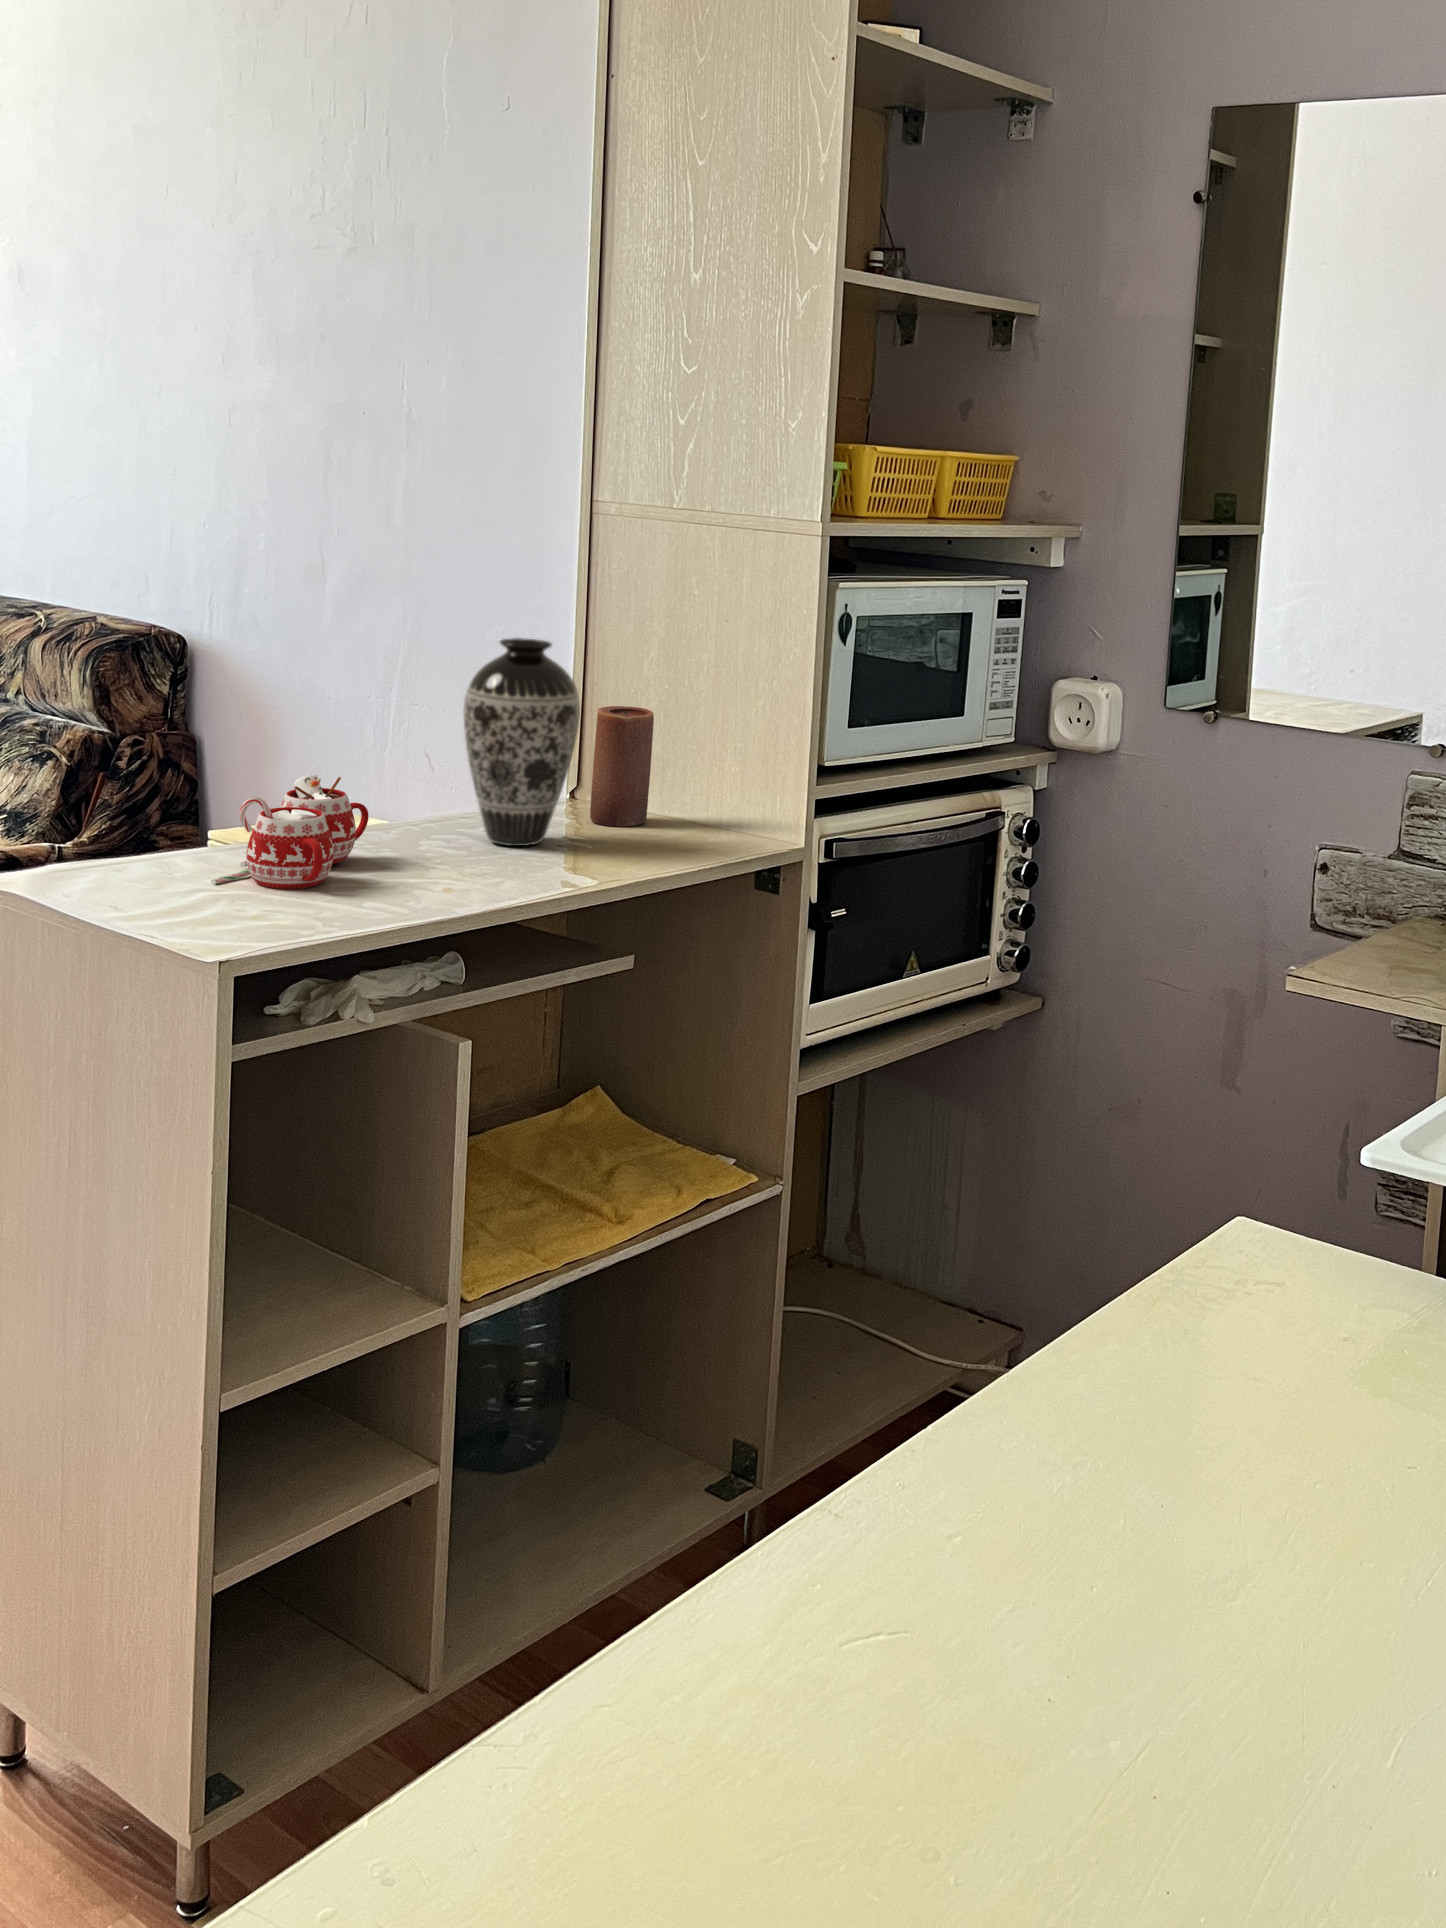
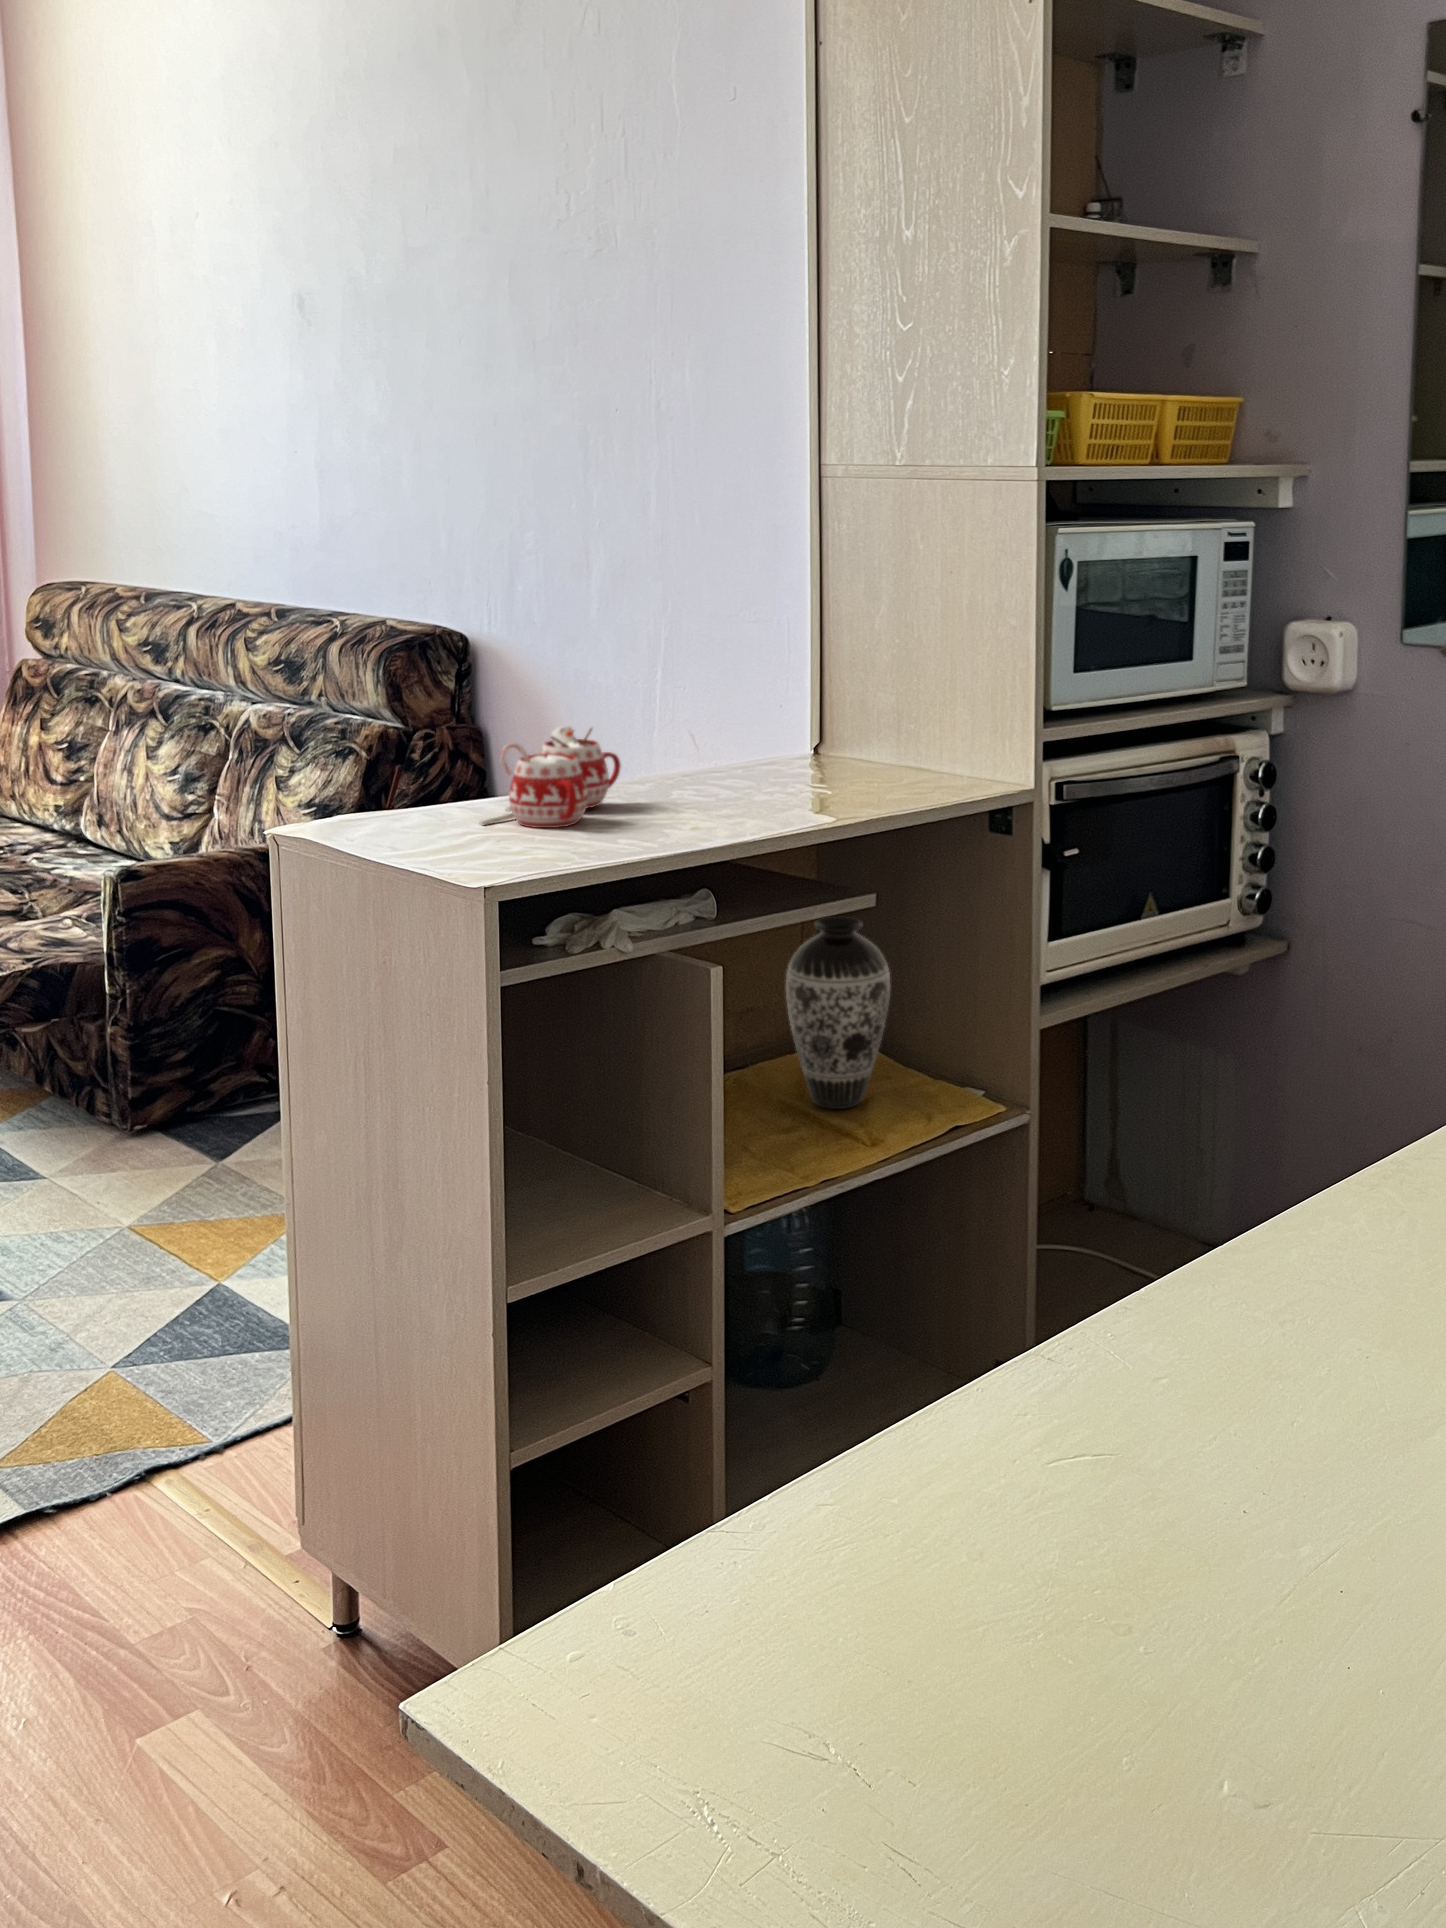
decorative vase: present [464,638,580,846] -> present [786,917,890,1109]
candle: present [590,706,654,827] -> none [832,661,888,776]

